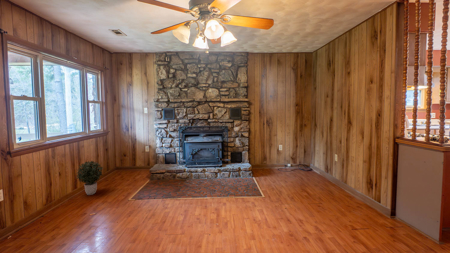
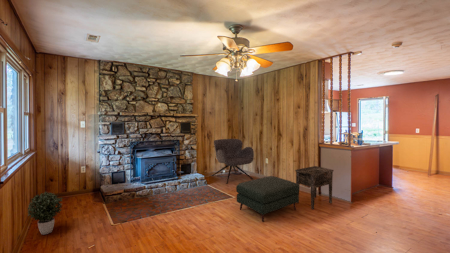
armchair: none [267,129,315,179] -> present [212,139,254,184]
side table: none [348,171,423,238] -> present [295,166,334,209]
ottoman: none [255,177,345,235] -> present [236,176,299,222]

